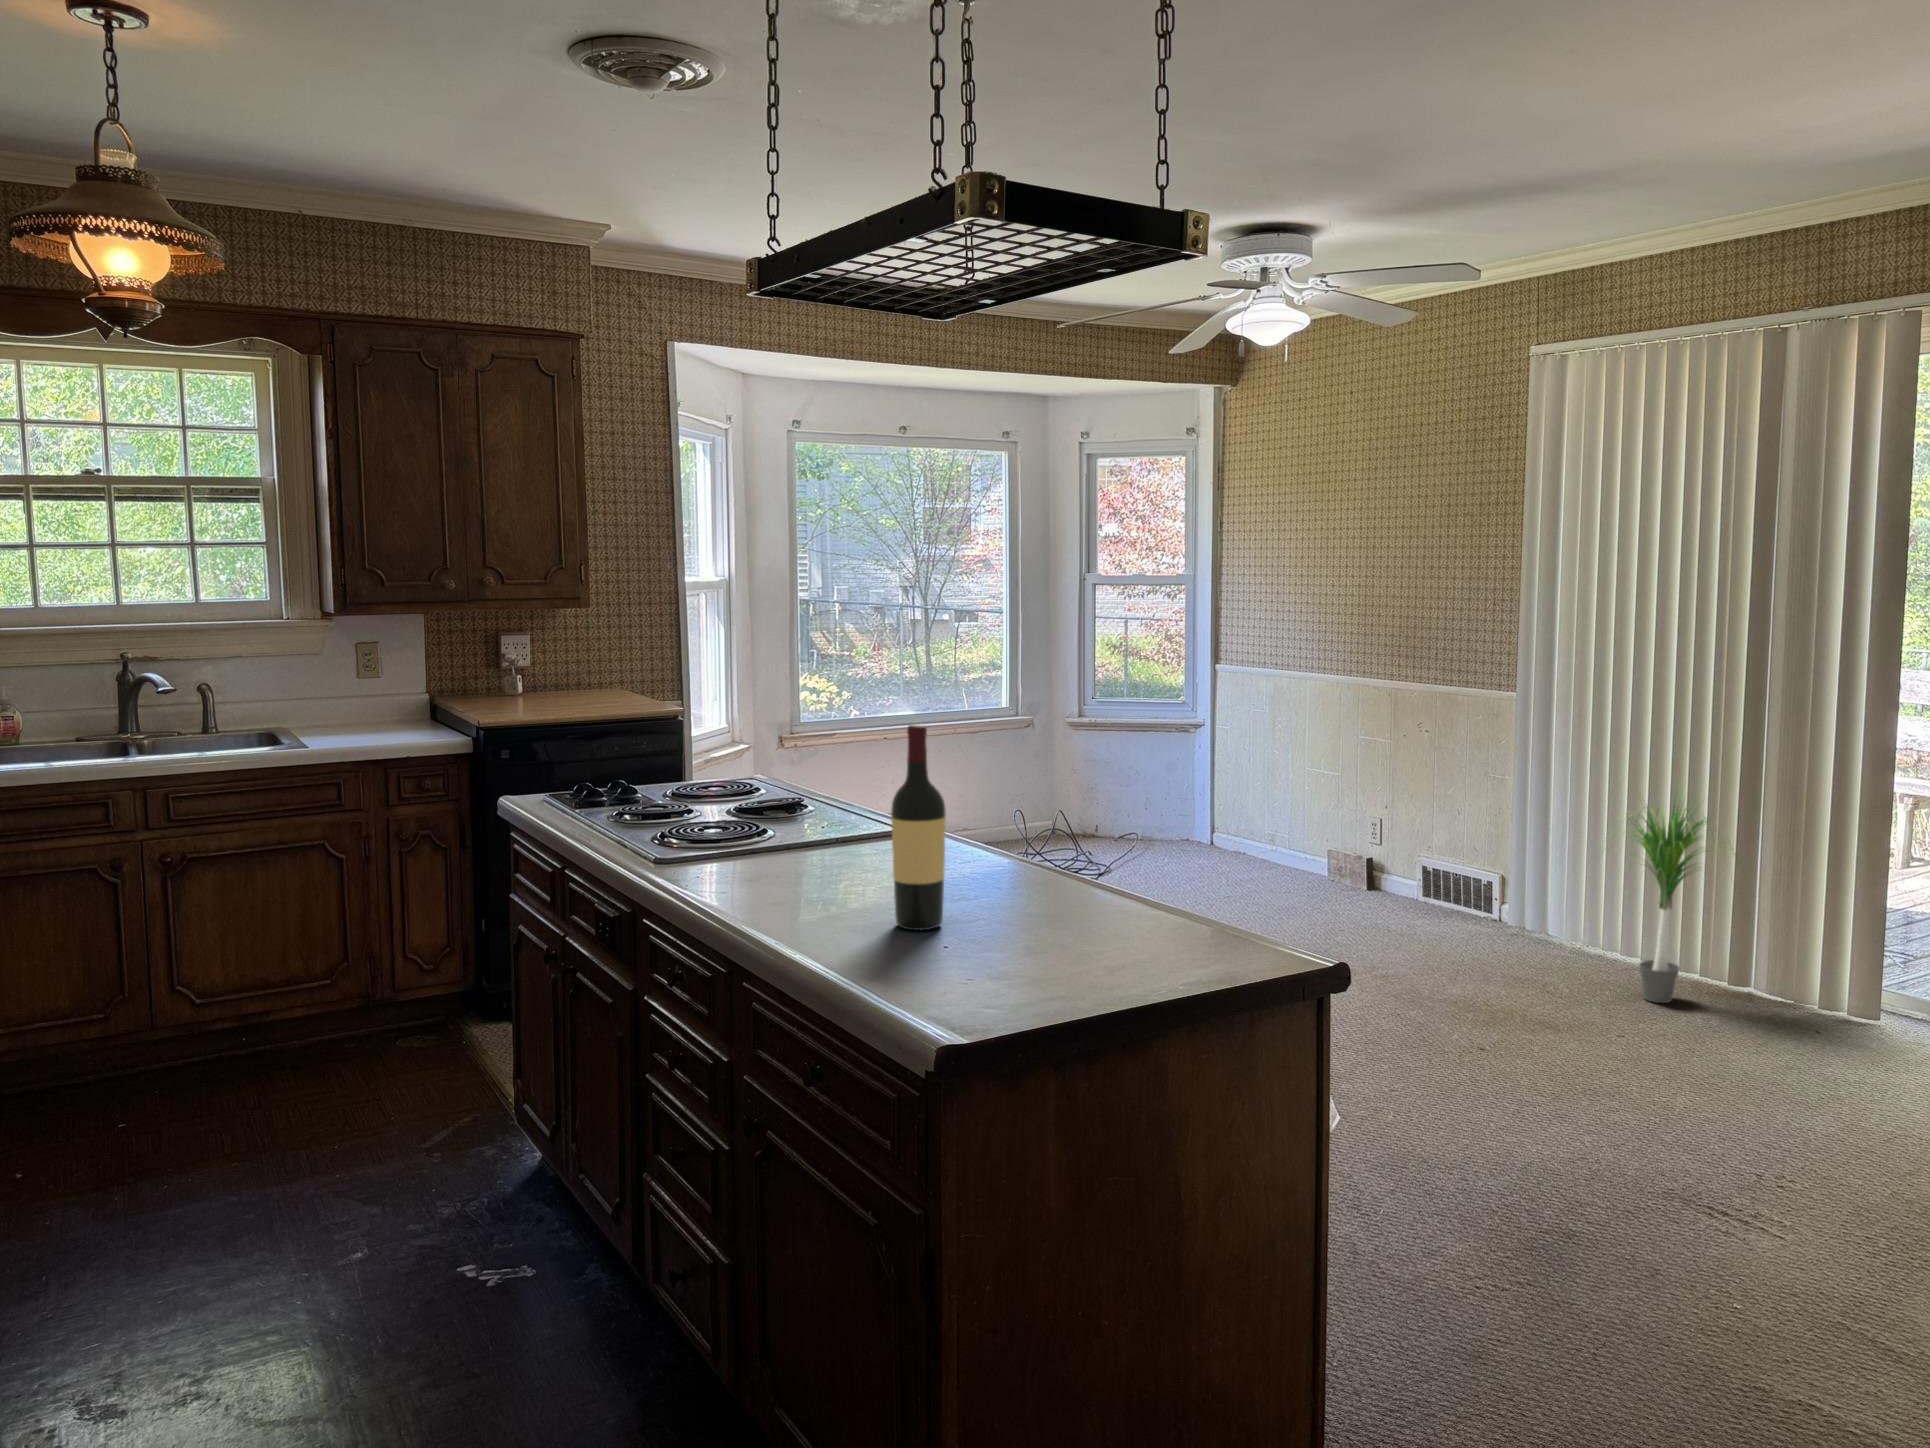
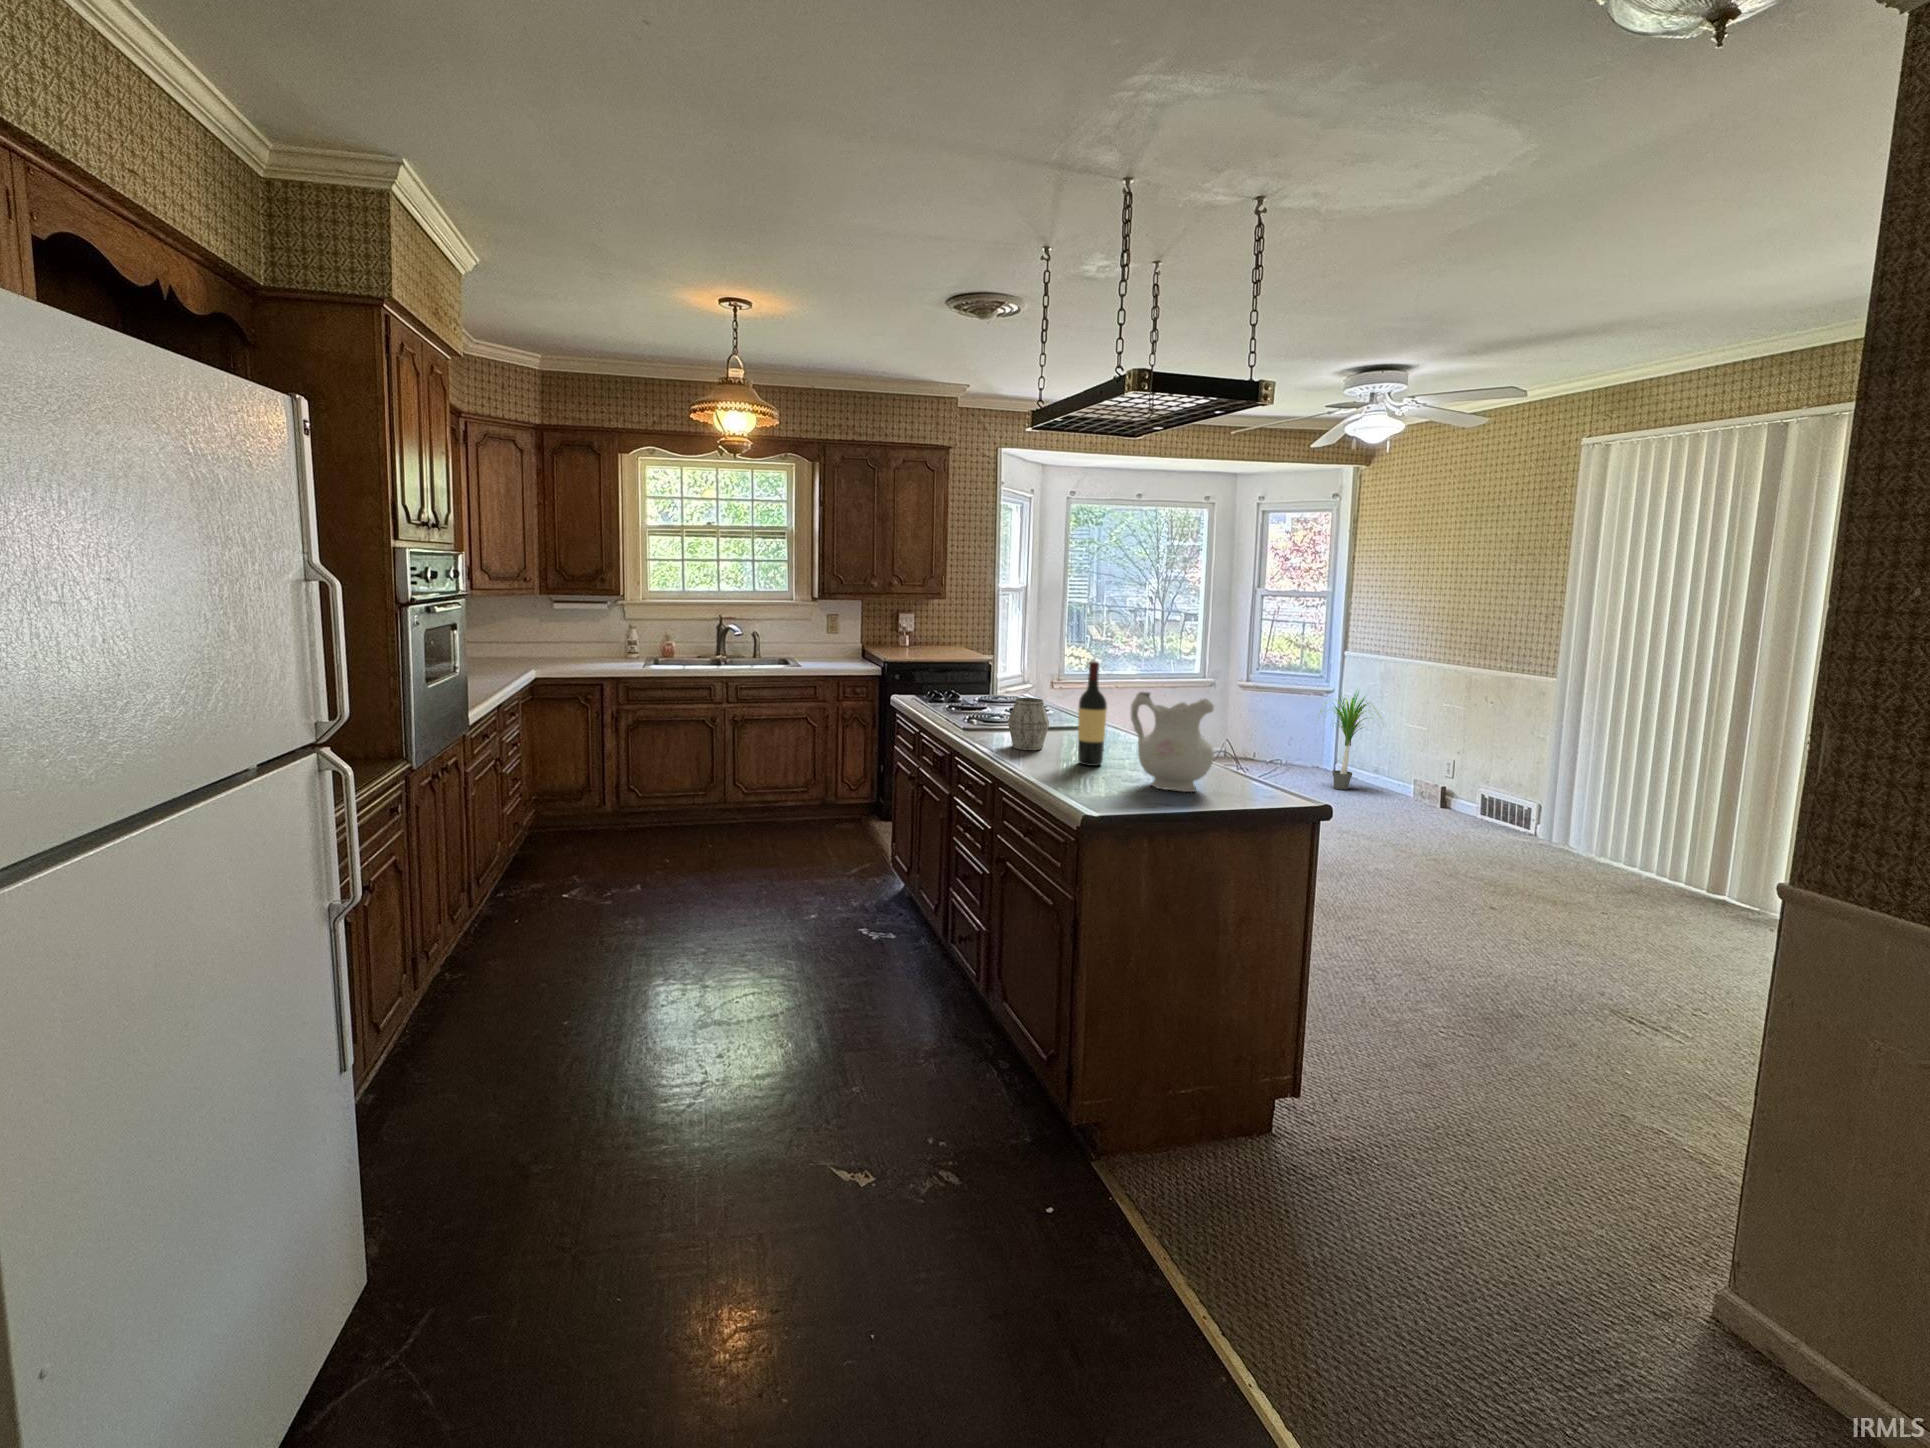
ceramic pitcher: none [1001,782,1161,973] -> present [1131,692,1214,792]
mug: none [748,799,829,905] -> present [1008,698,1049,750]
potted plant: present [1610,800,1737,1003] -> present [1320,691,1380,790]

